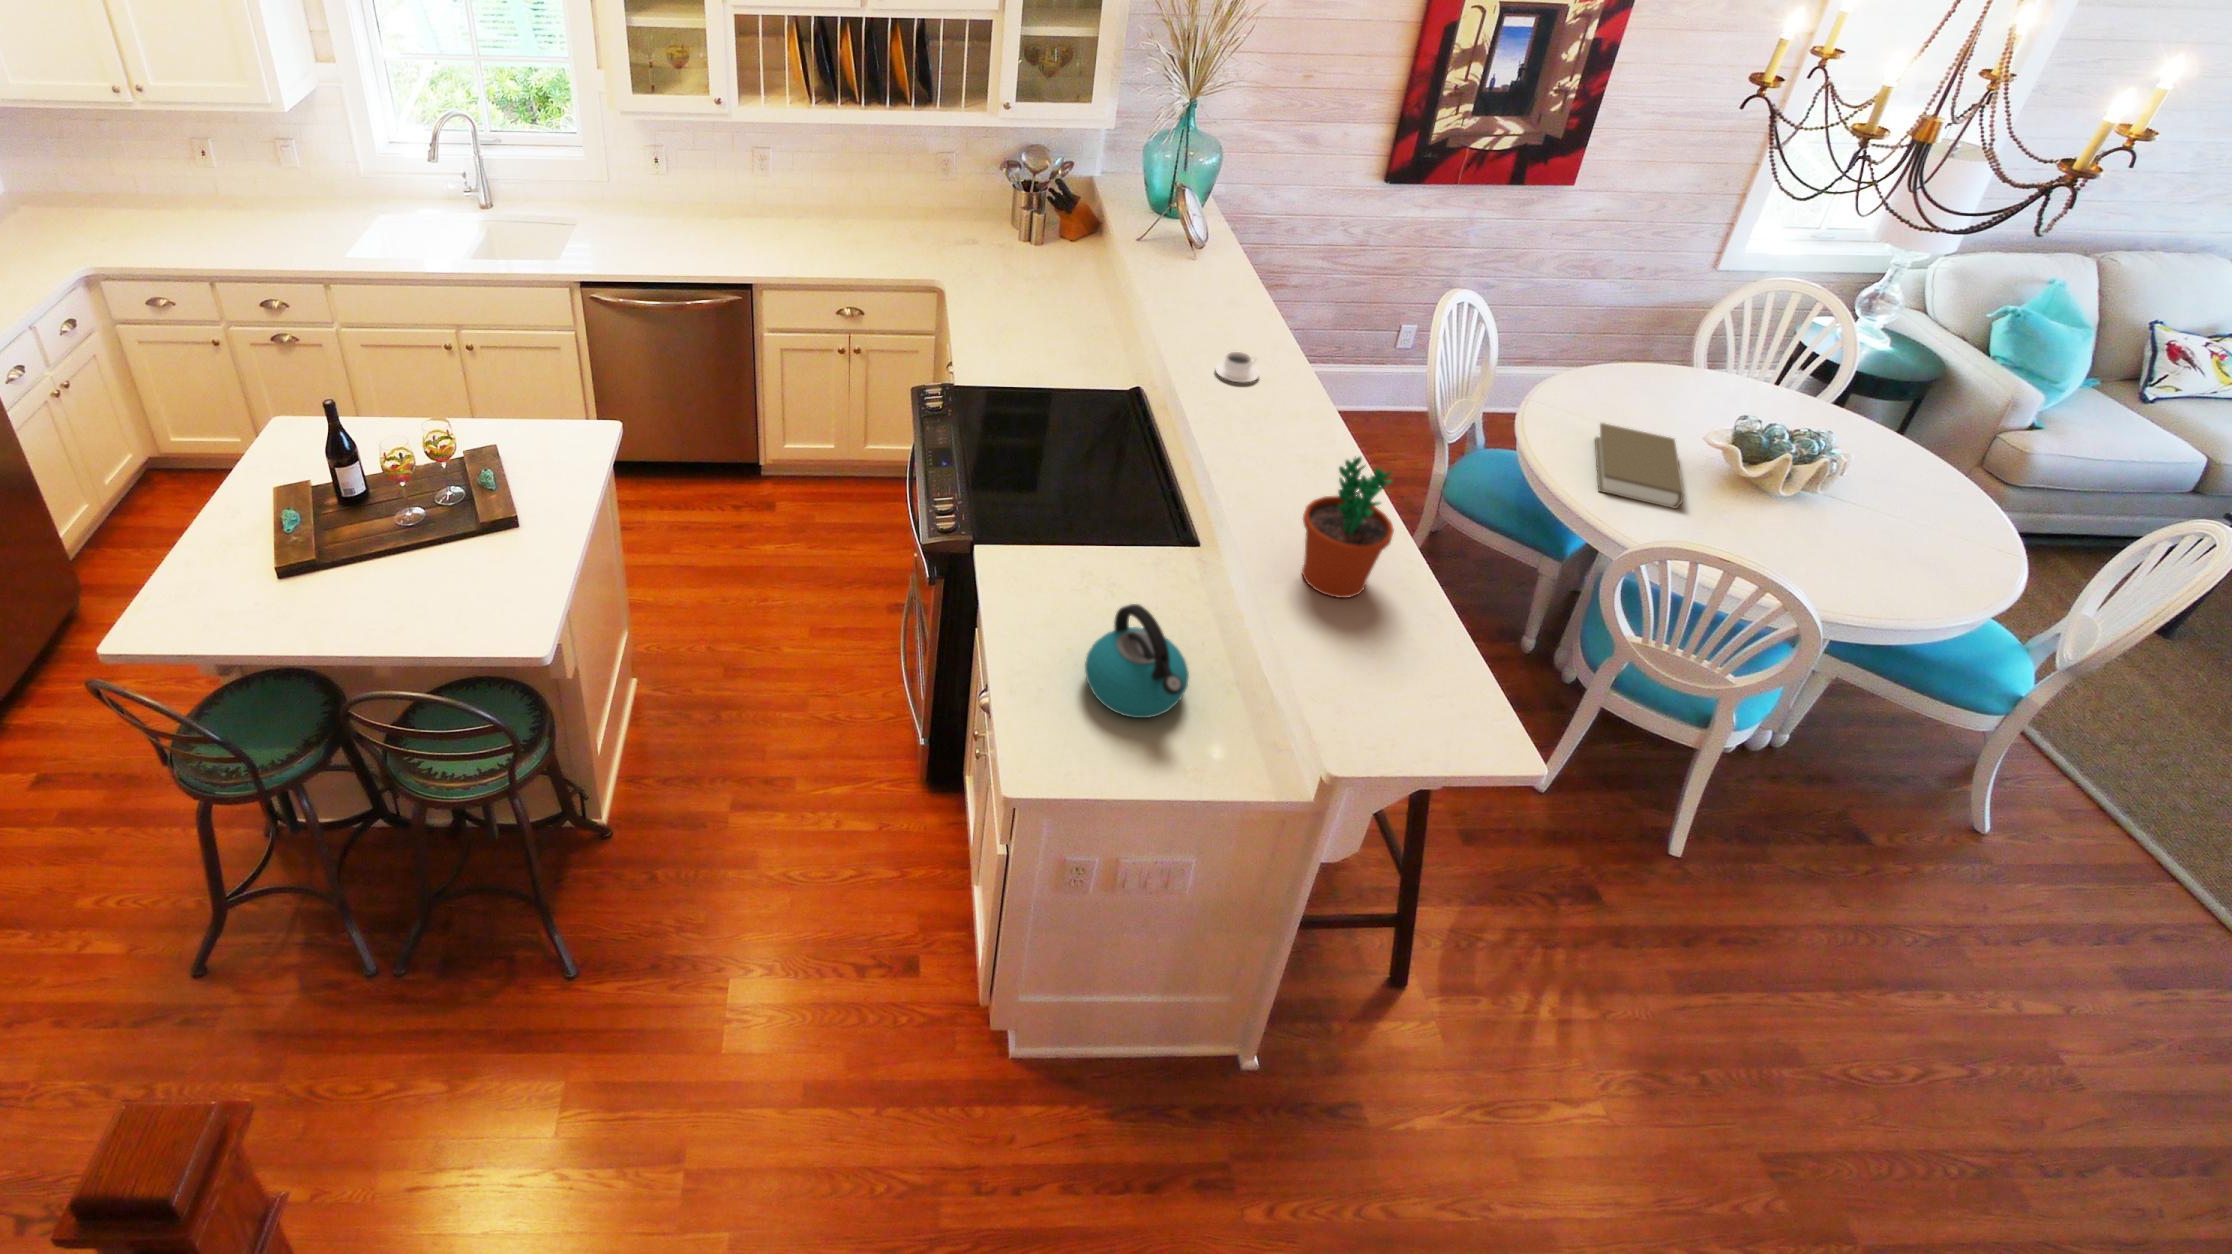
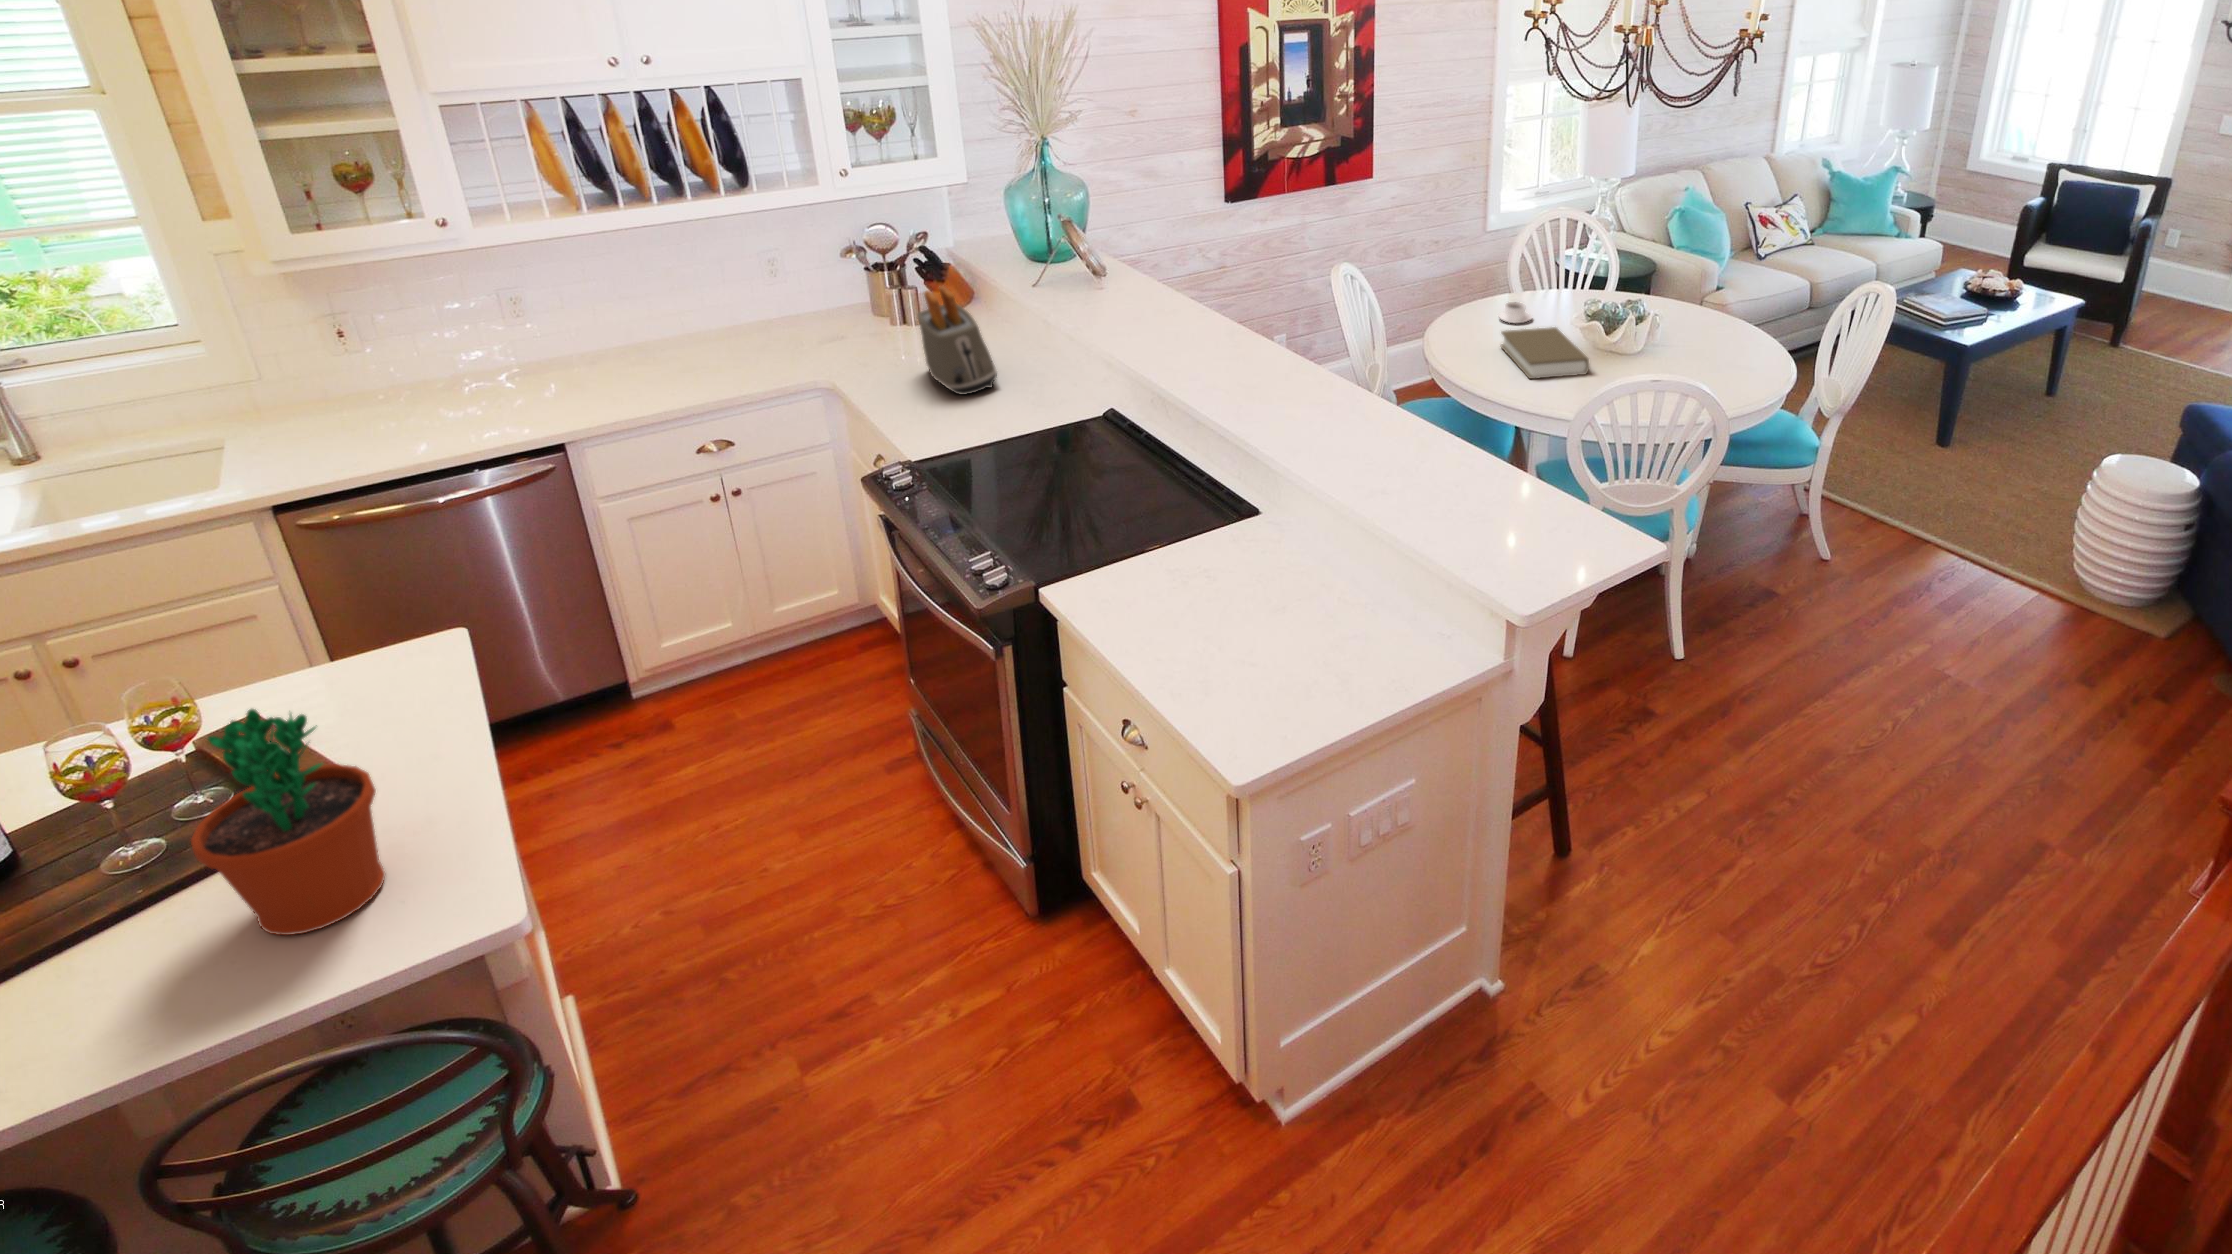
toaster: none [1015,231,1069,332] -> present [917,285,997,395]
coffee cup: present [1215,352,1259,383] -> present [1498,302,1532,323]
flower pot: present [1302,457,1394,598] -> present [191,709,385,935]
kettle: present [1085,604,1189,718] -> none [1236,547,1355,669]

